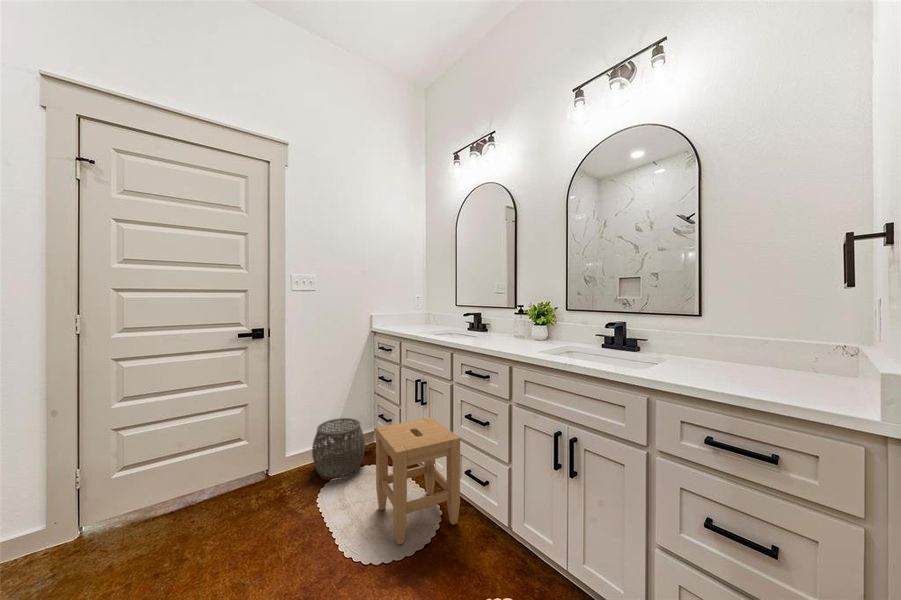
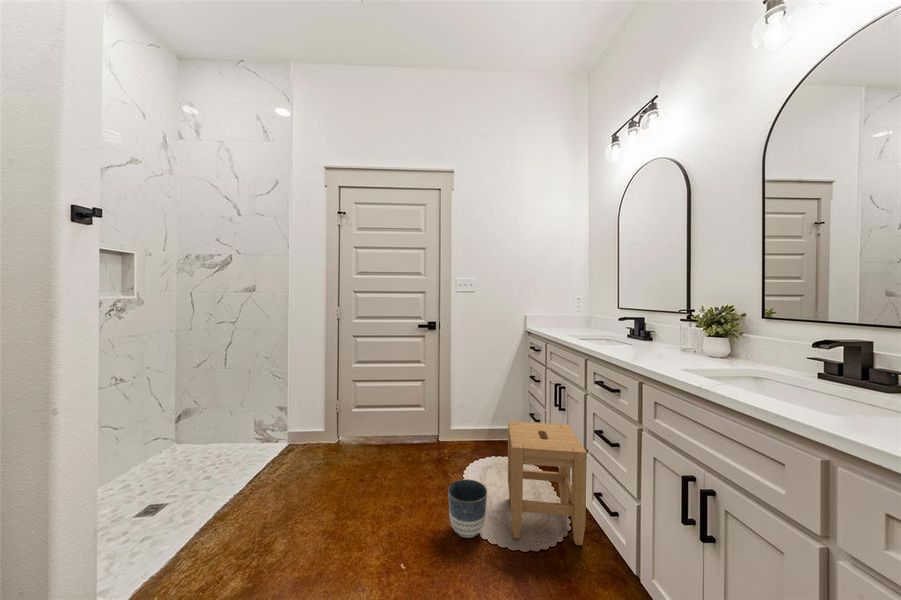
woven basket: present [312,418,365,478] -> none [467,408,513,461]
planter: none [325,502,371,569] -> present [448,479,487,538]

